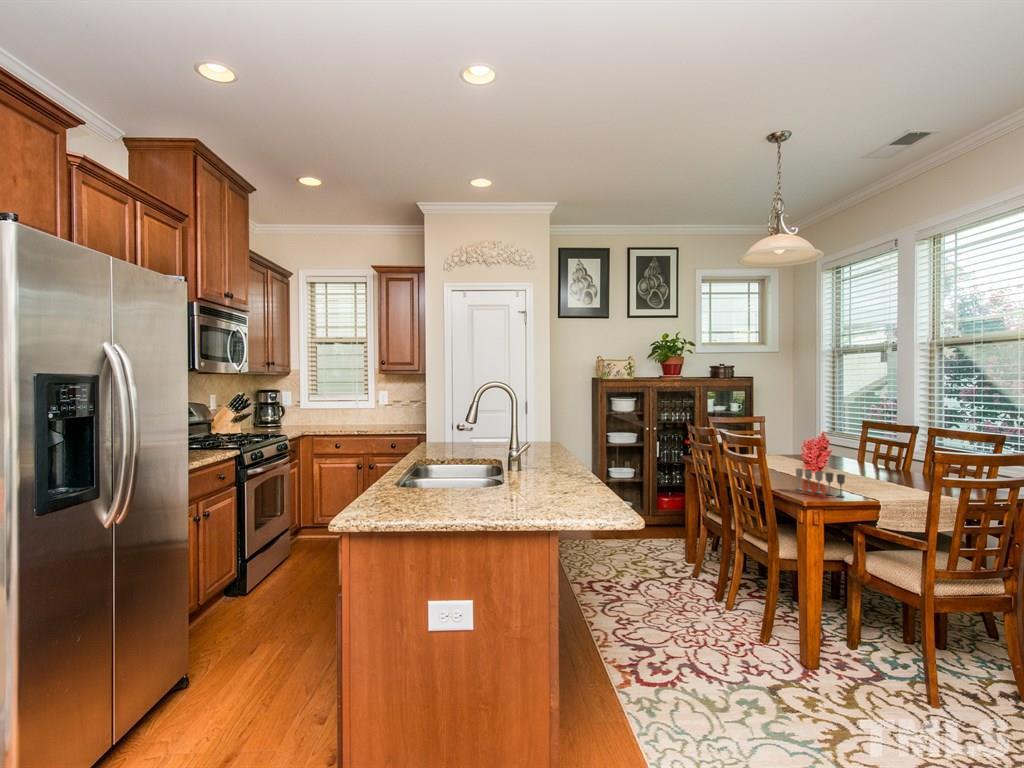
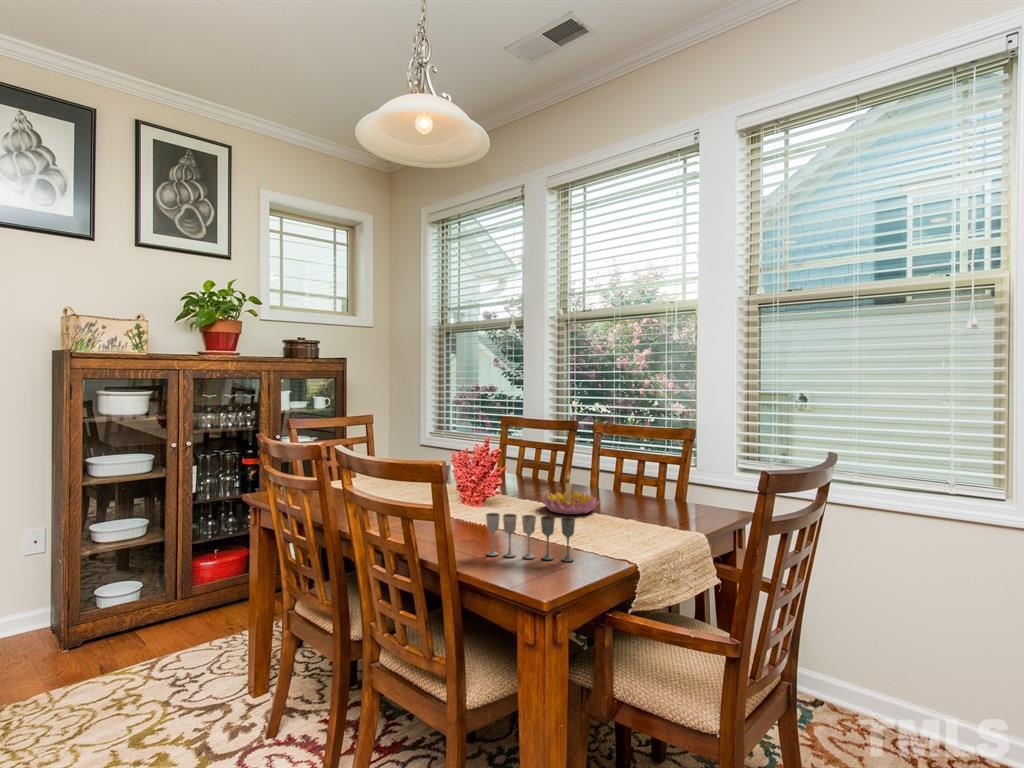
candle holder: none [857,456,903,485] -> present [541,472,600,515]

